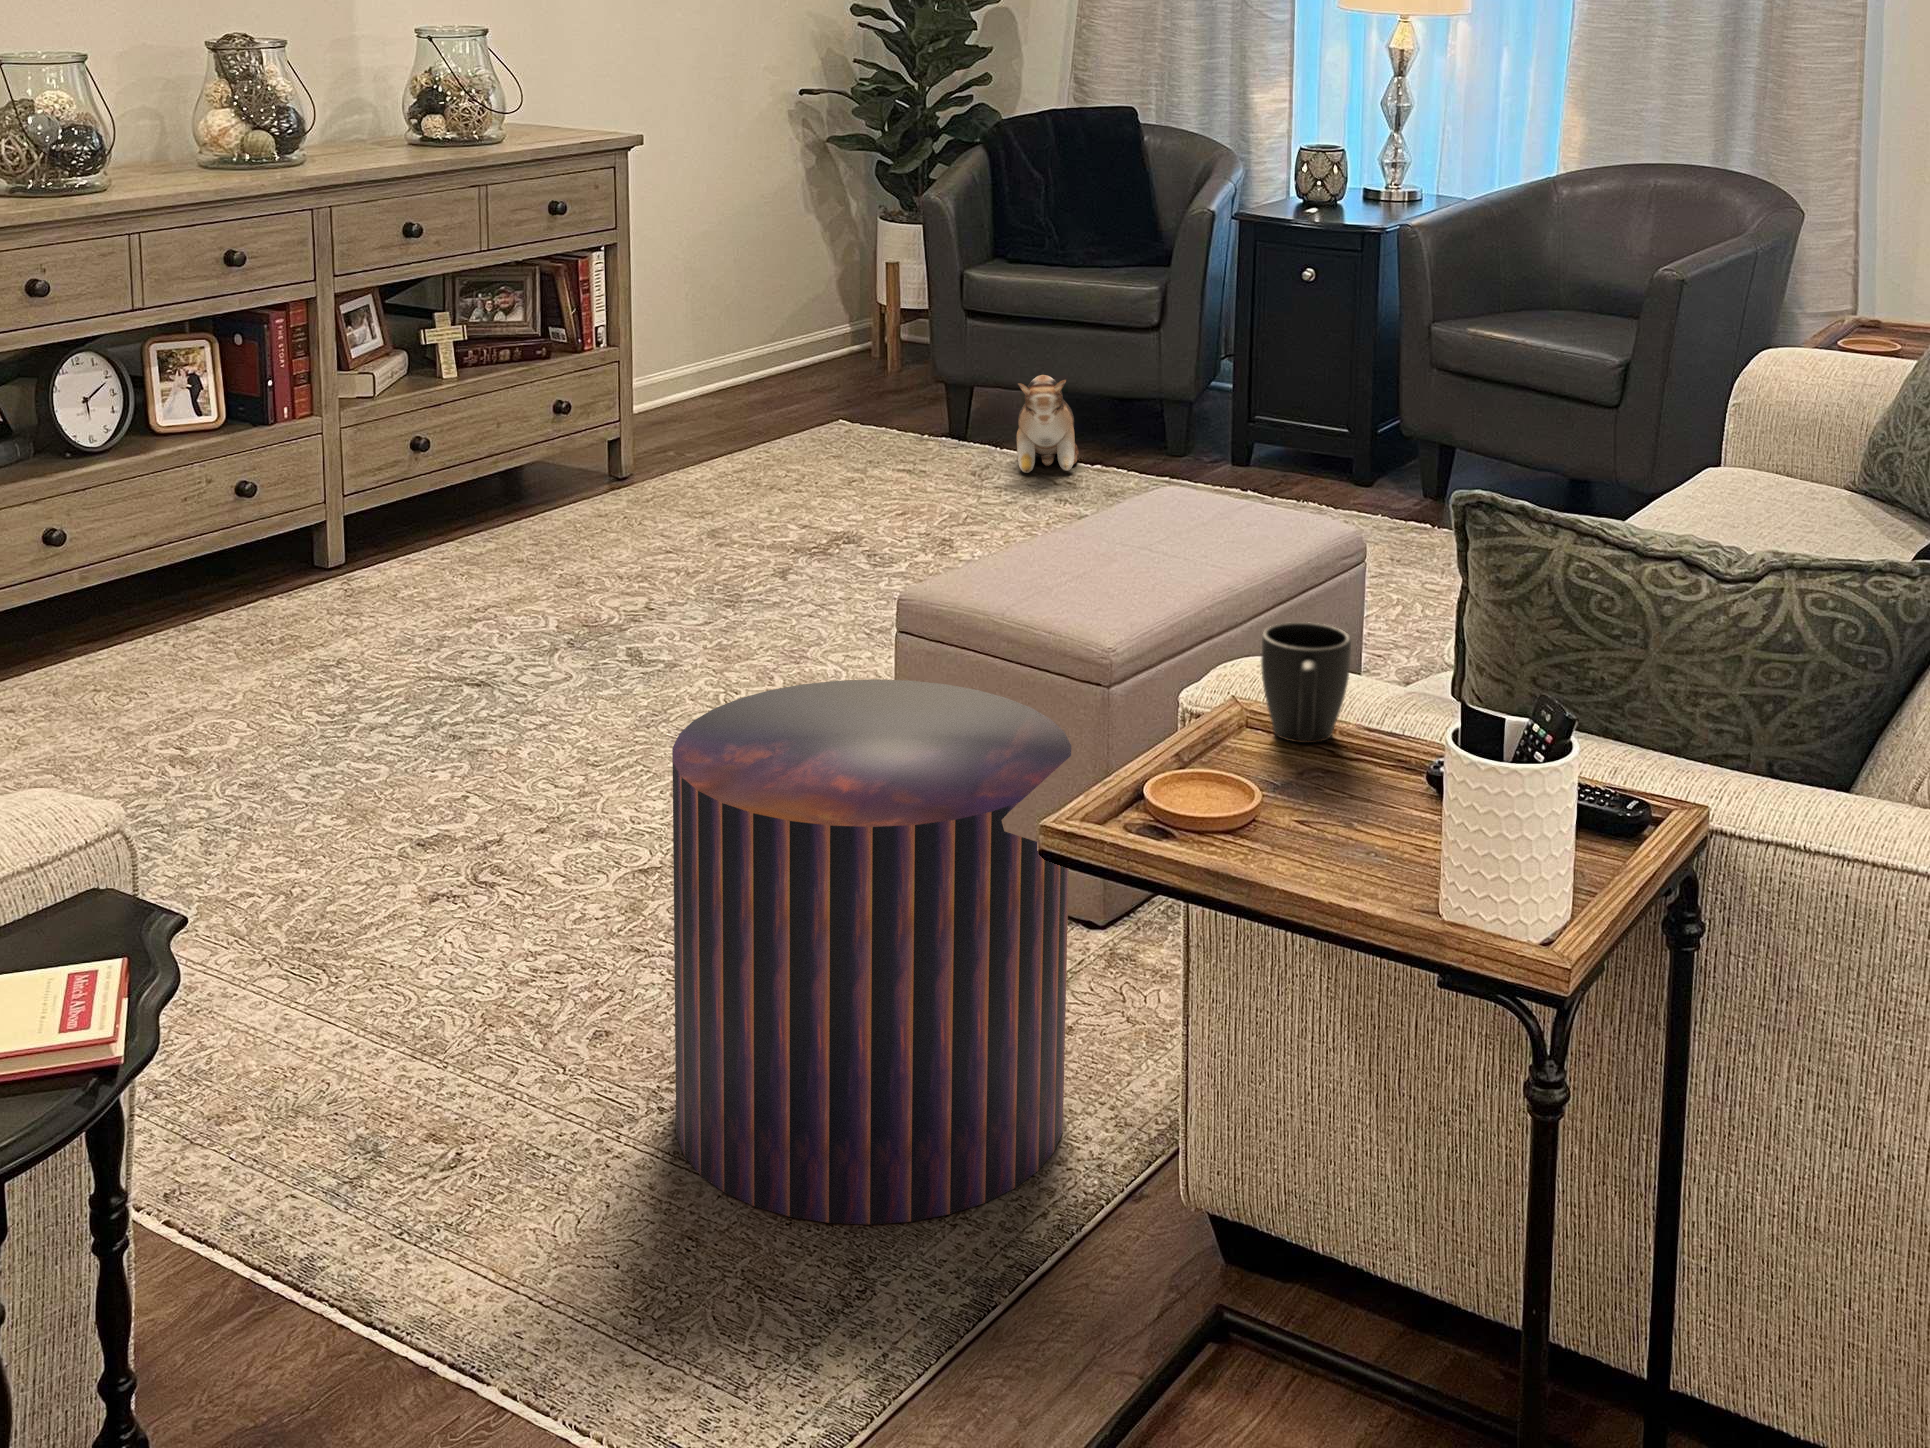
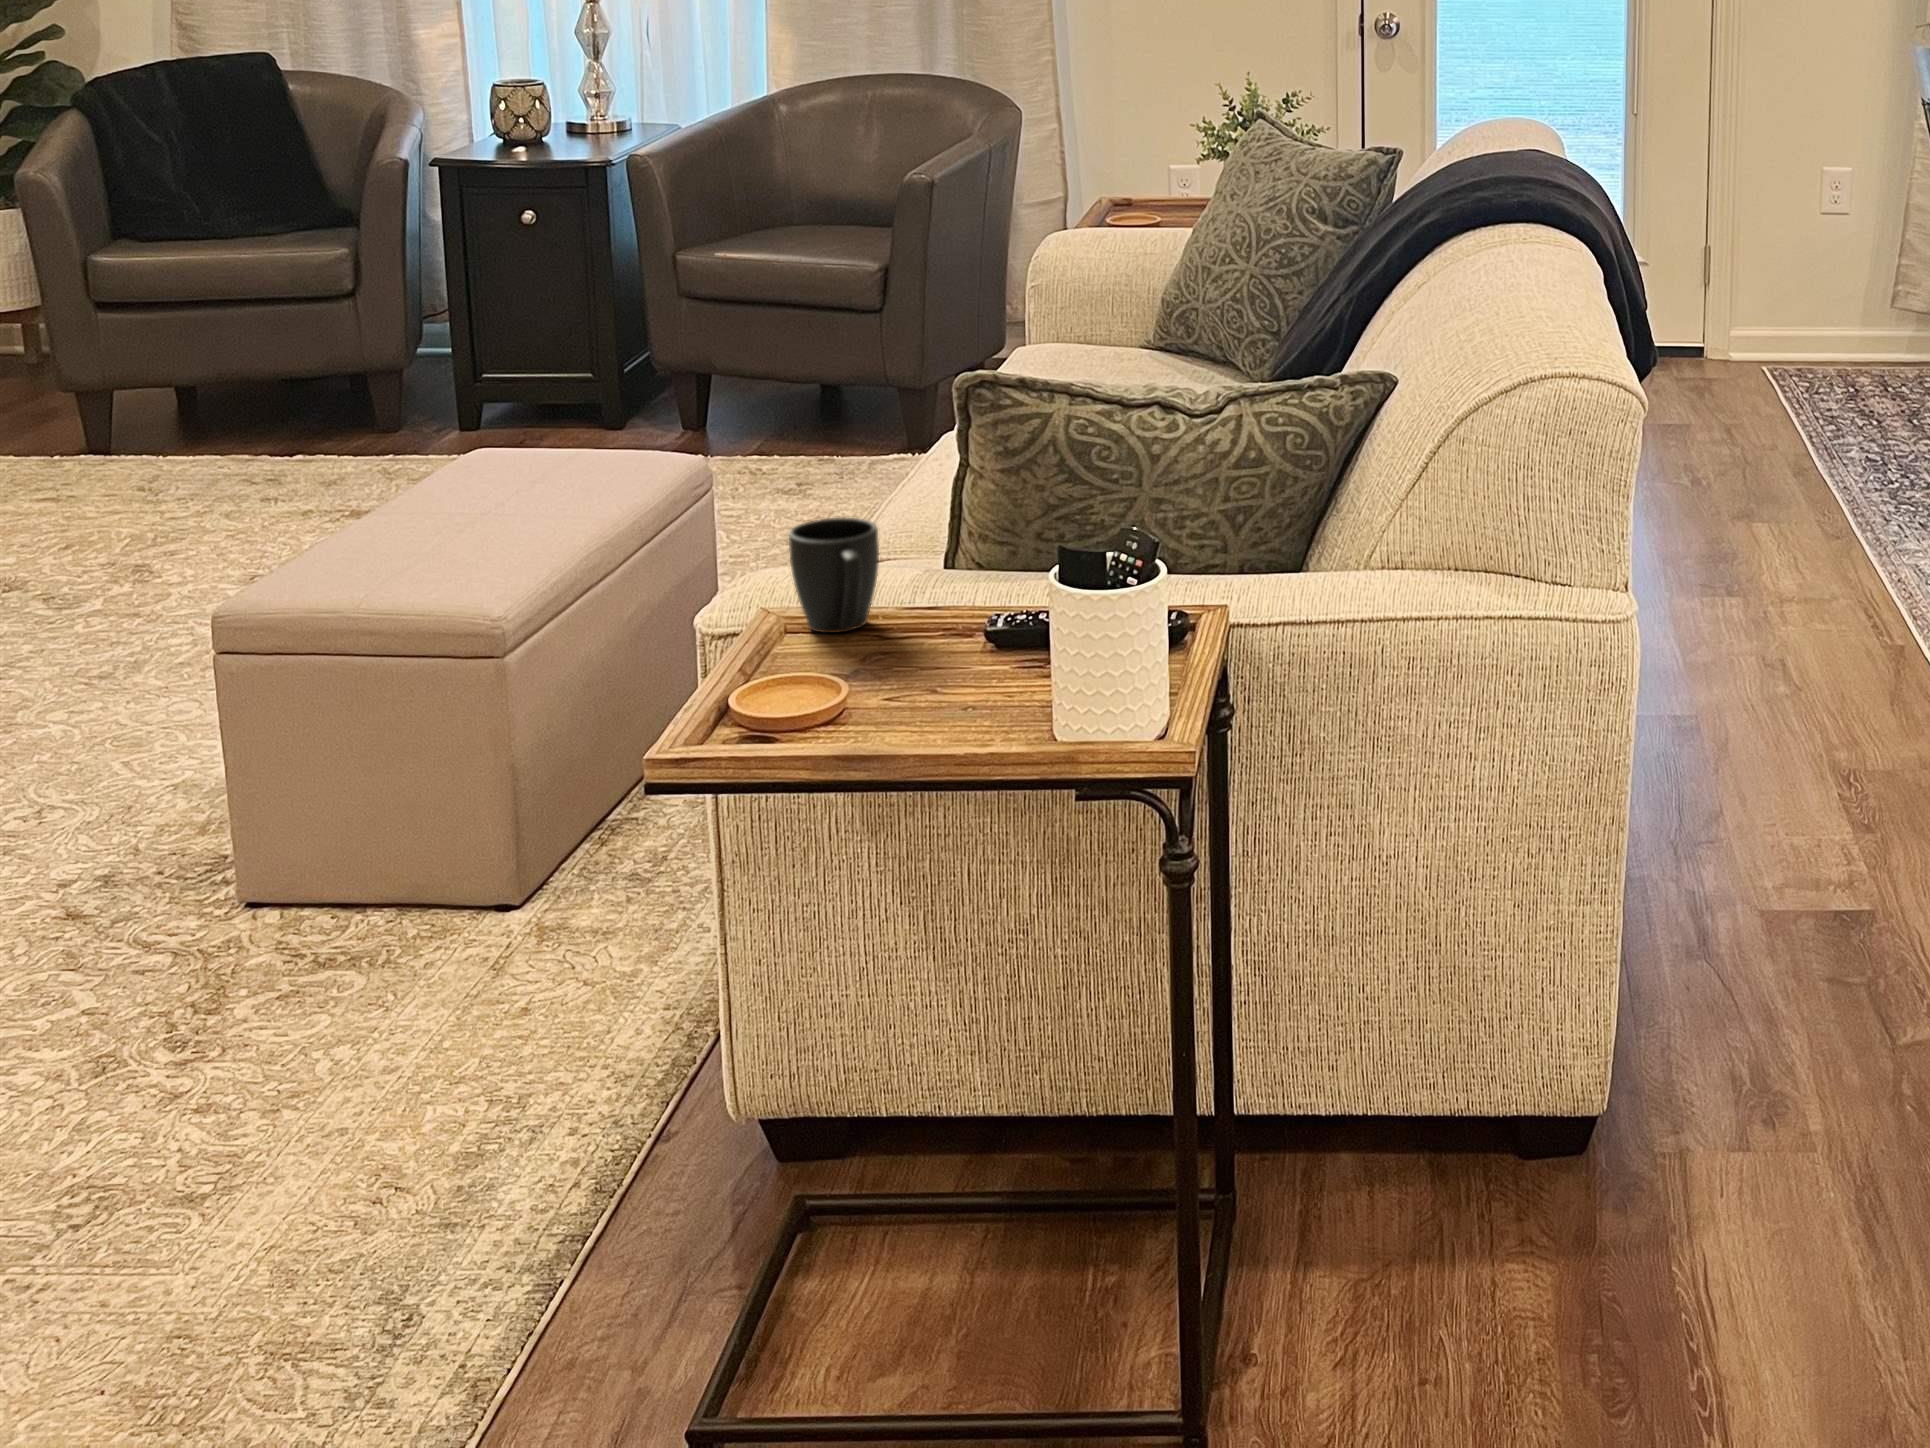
plush toy: present [1017,375,1079,473] -> none [190,364,270,478]
pouf: present [672,679,1071,1225] -> none [40,677,564,1282]

